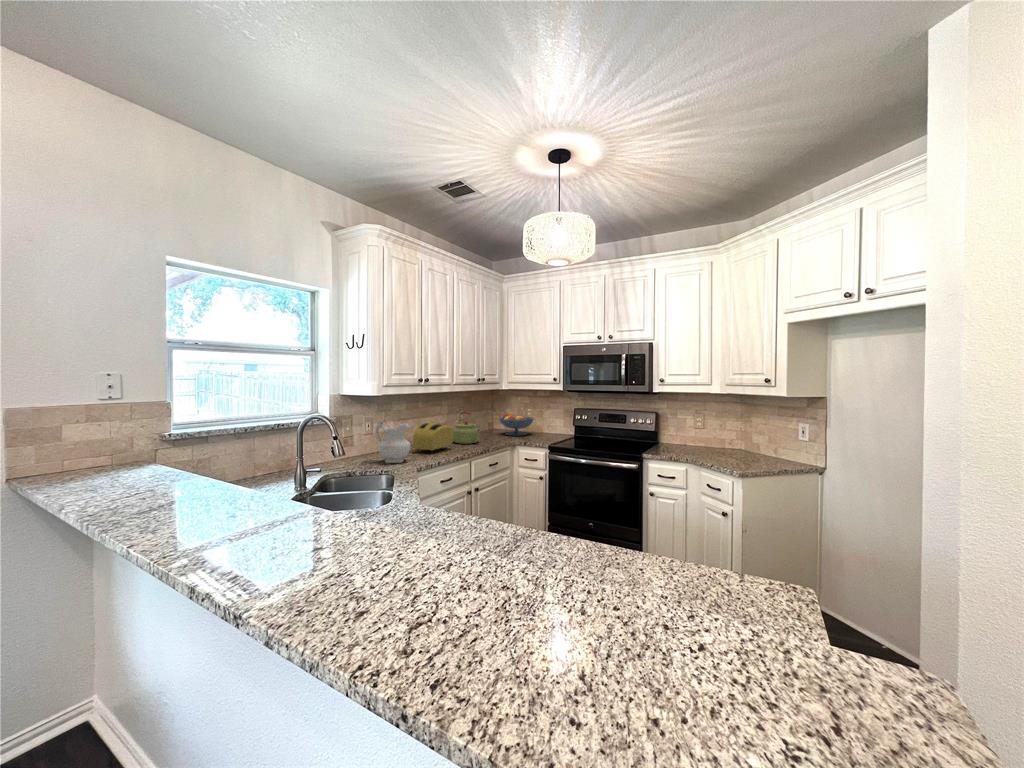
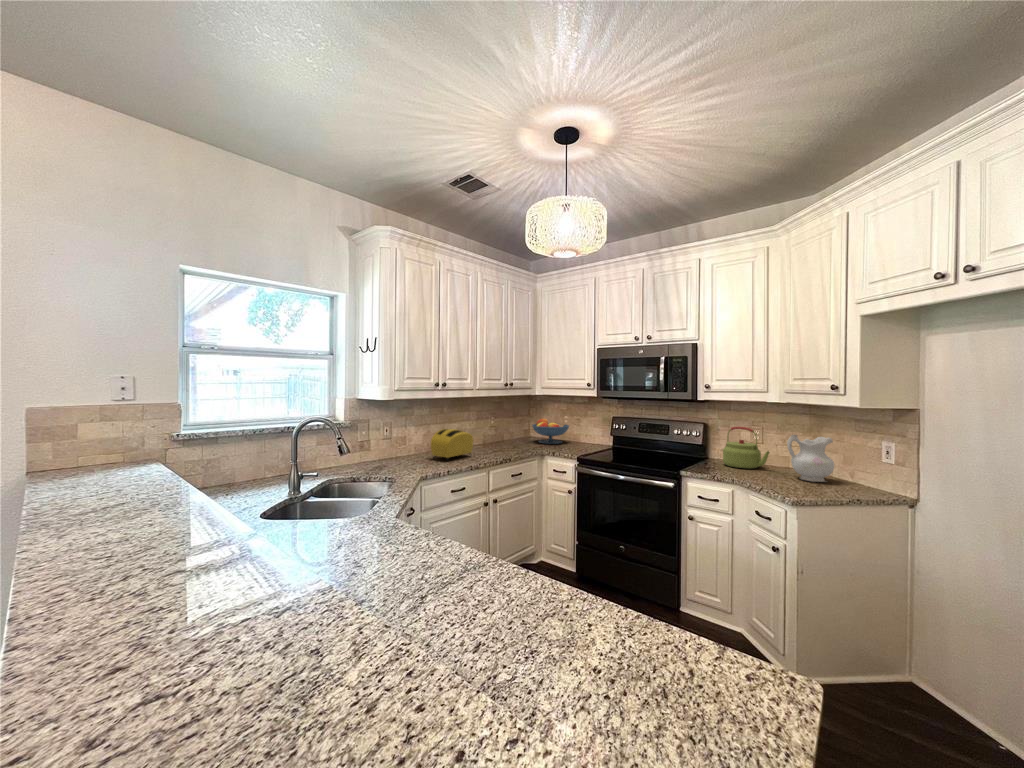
kettle: present [453,412,479,444] -> present [723,427,770,469]
ceramic pitcher: present [375,422,410,463] -> present [787,435,834,482]

